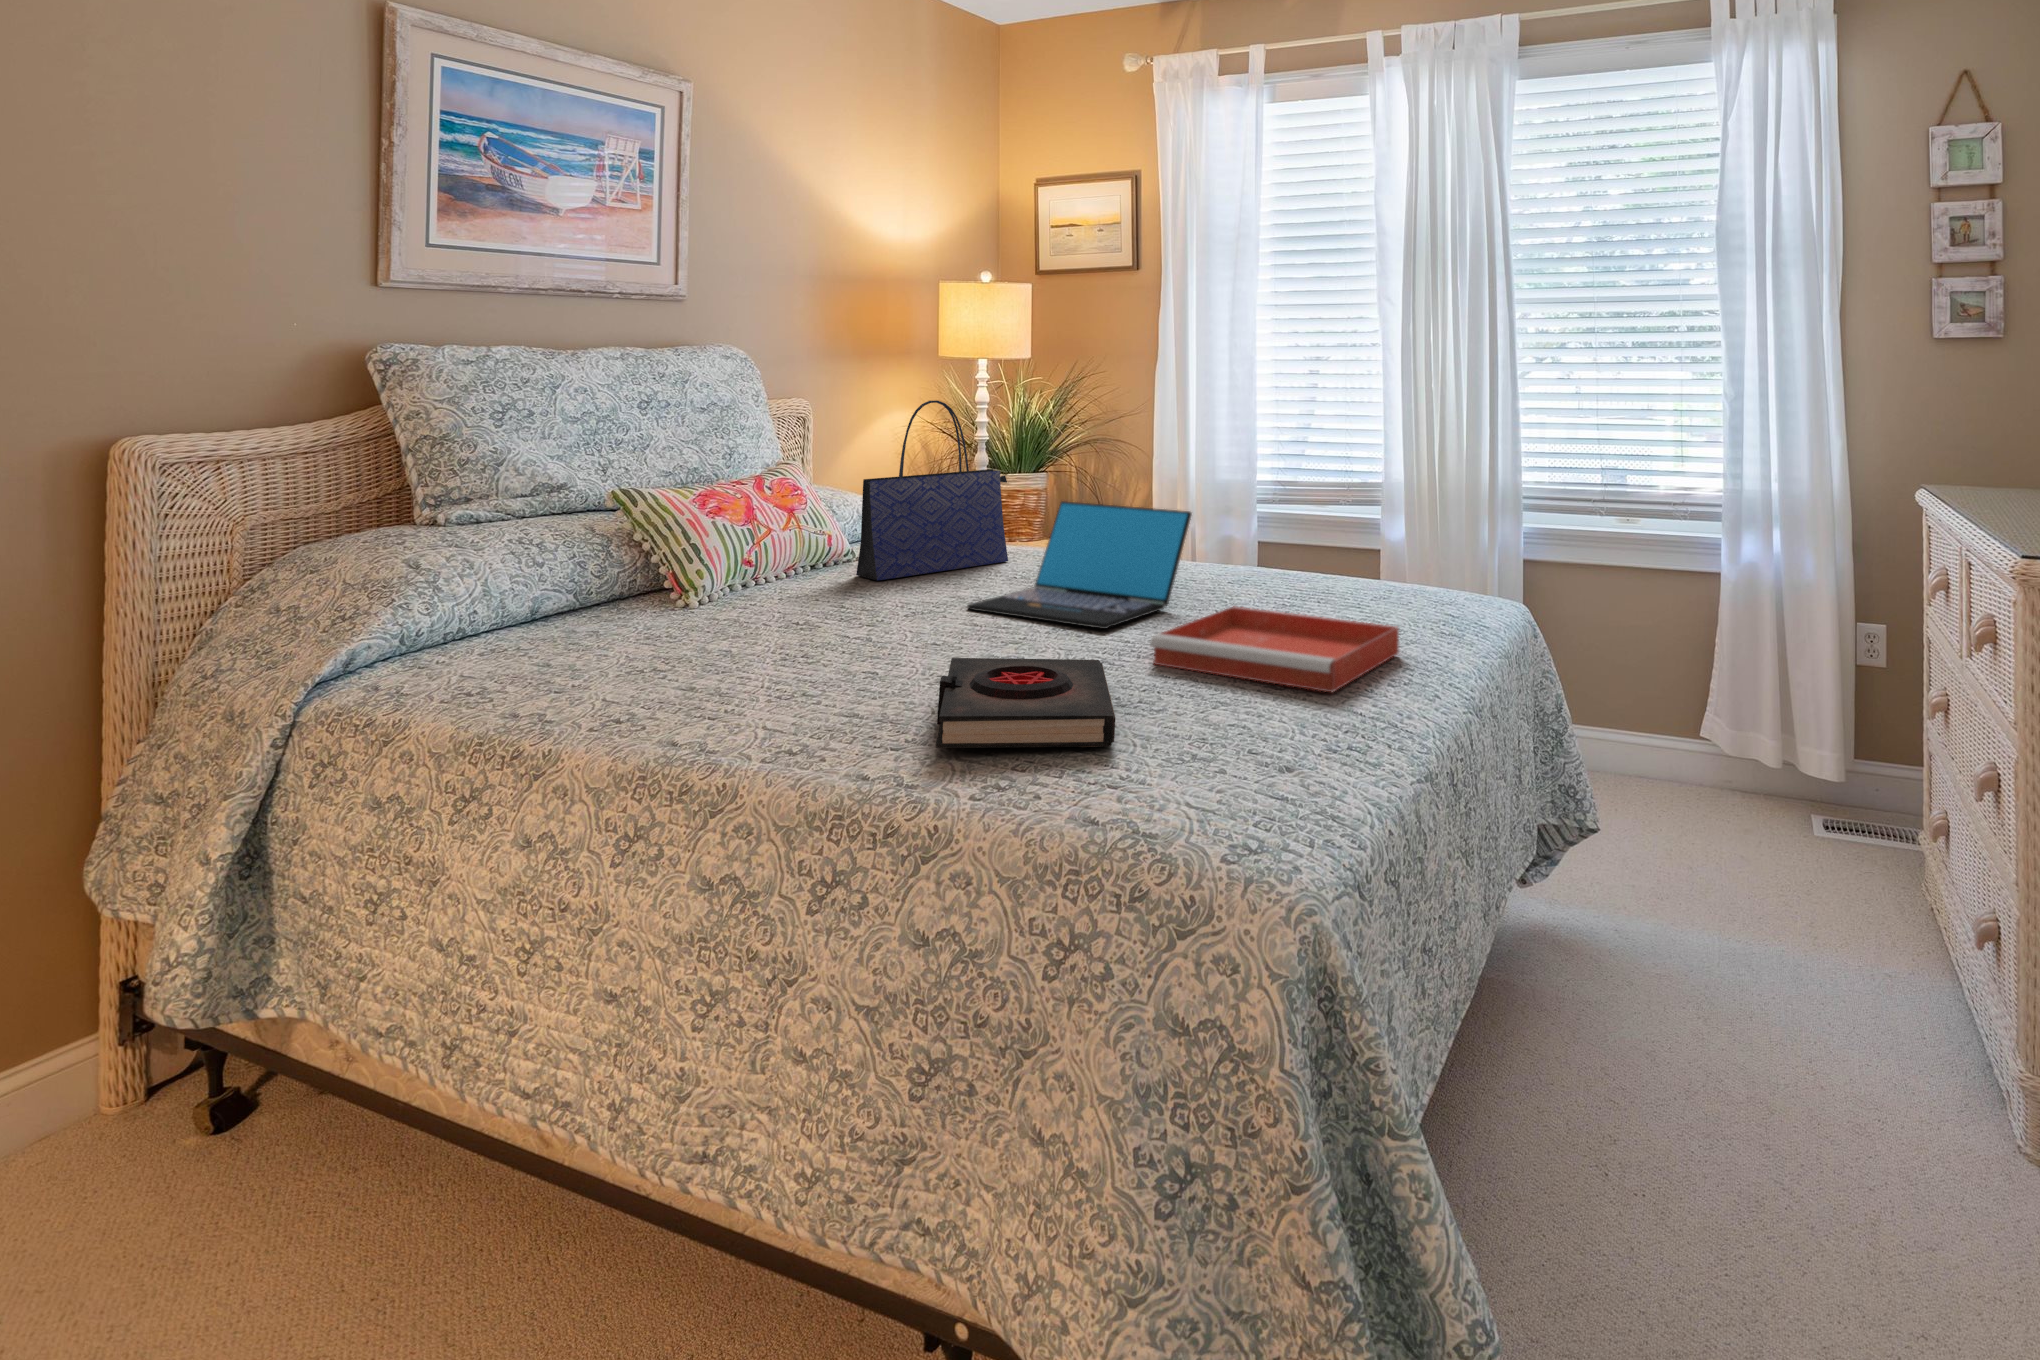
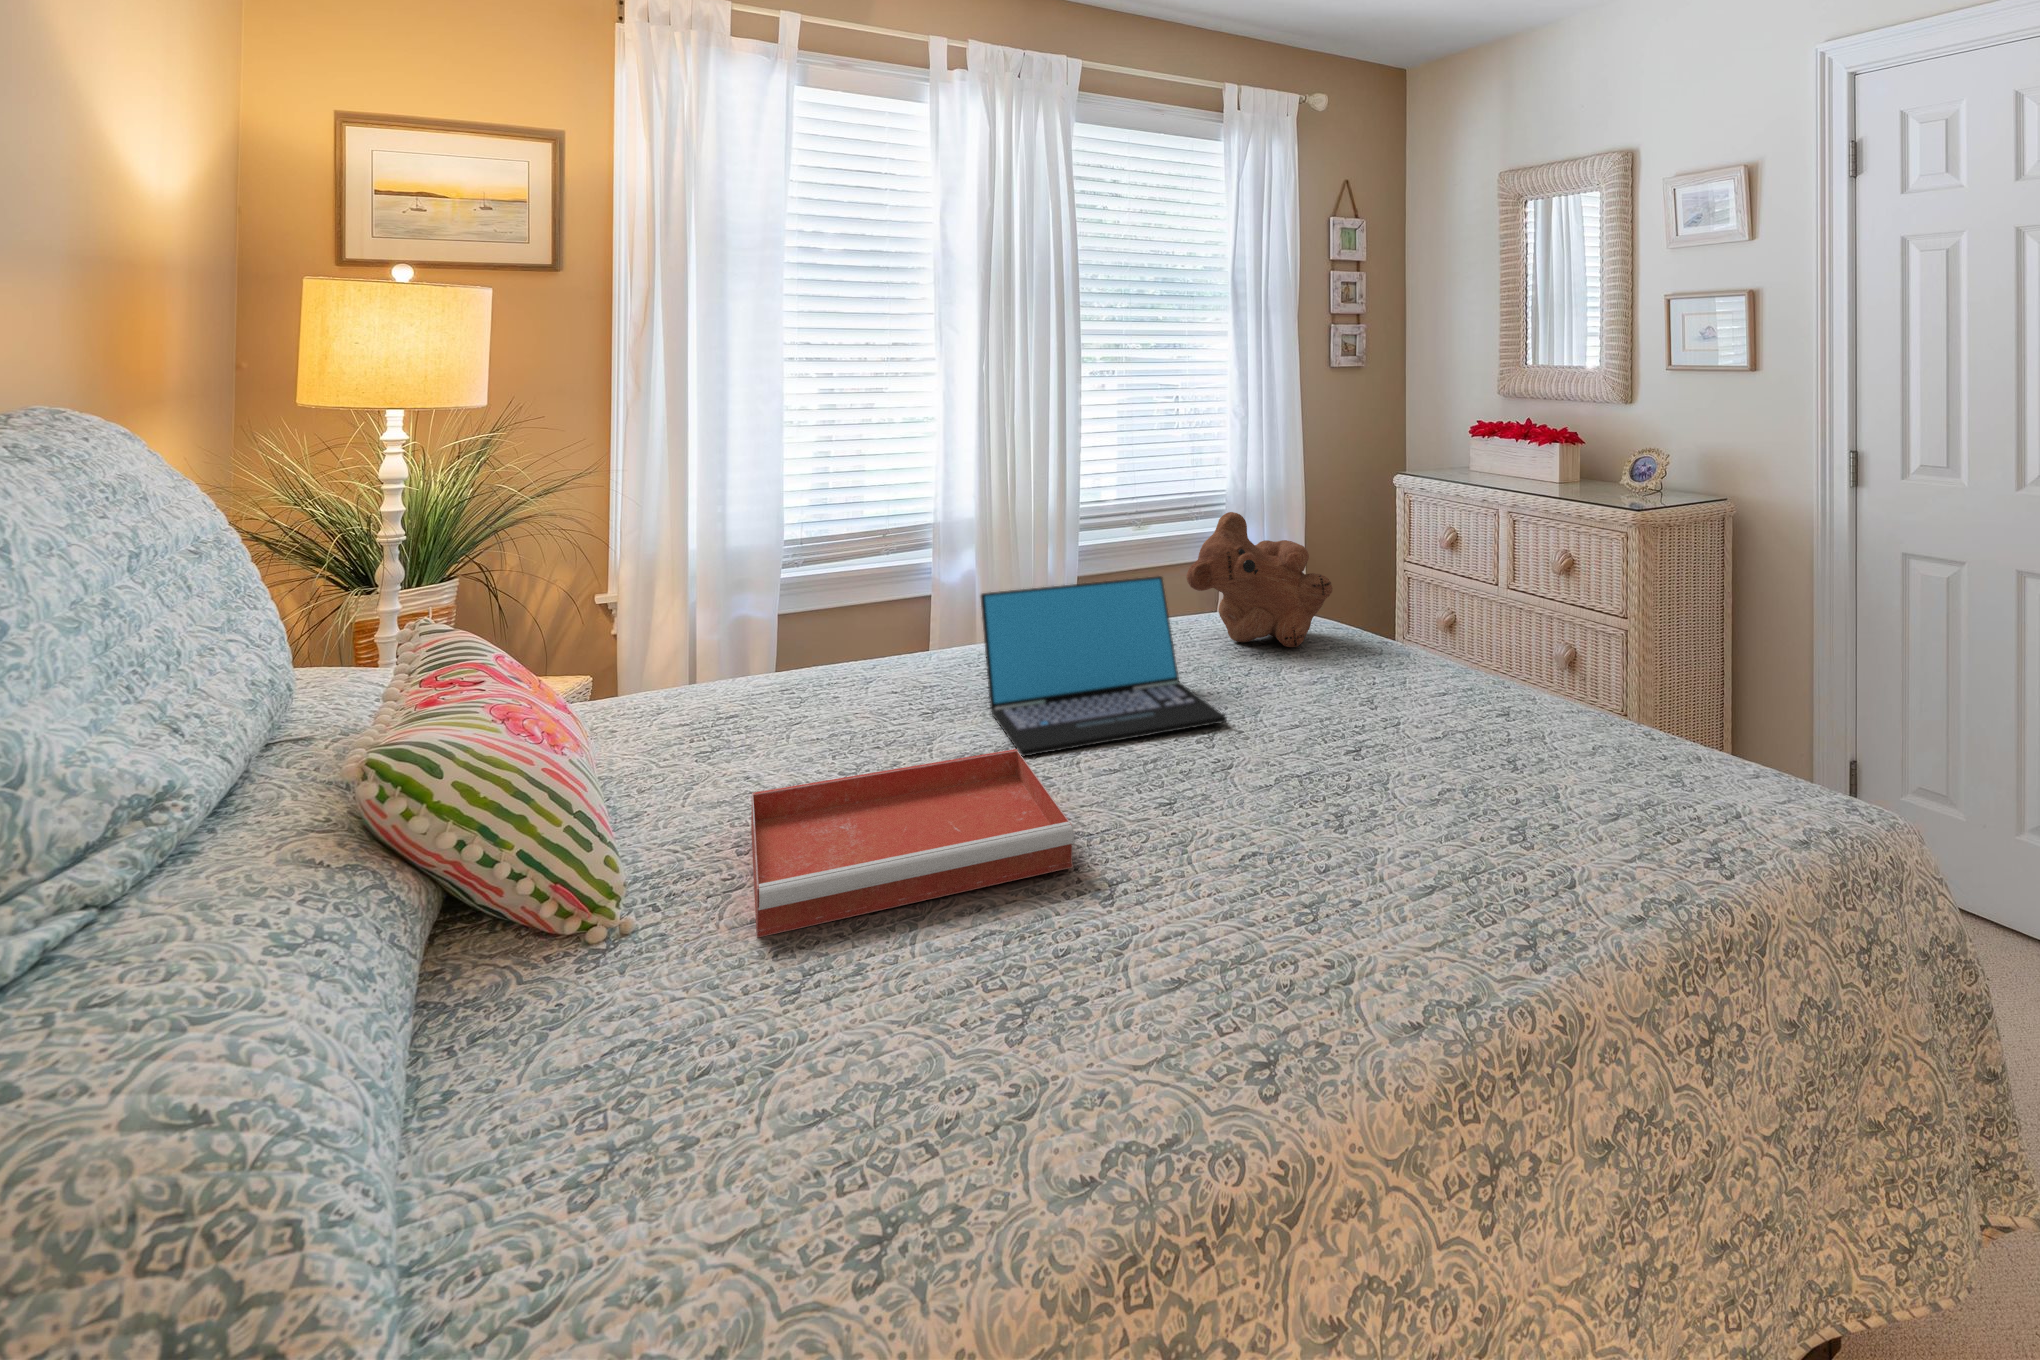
tote bag: present [856,400,1008,581] -> none [702,481,818,775]
teddy bear: none [1279,470,1408,614] -> present [1186,512,1333,647]
tray: present [1150,607,1399,692] -> present [751,749,1075,938]
book: present [936,658,1115,748] -> none [1367,742,1613,865]

